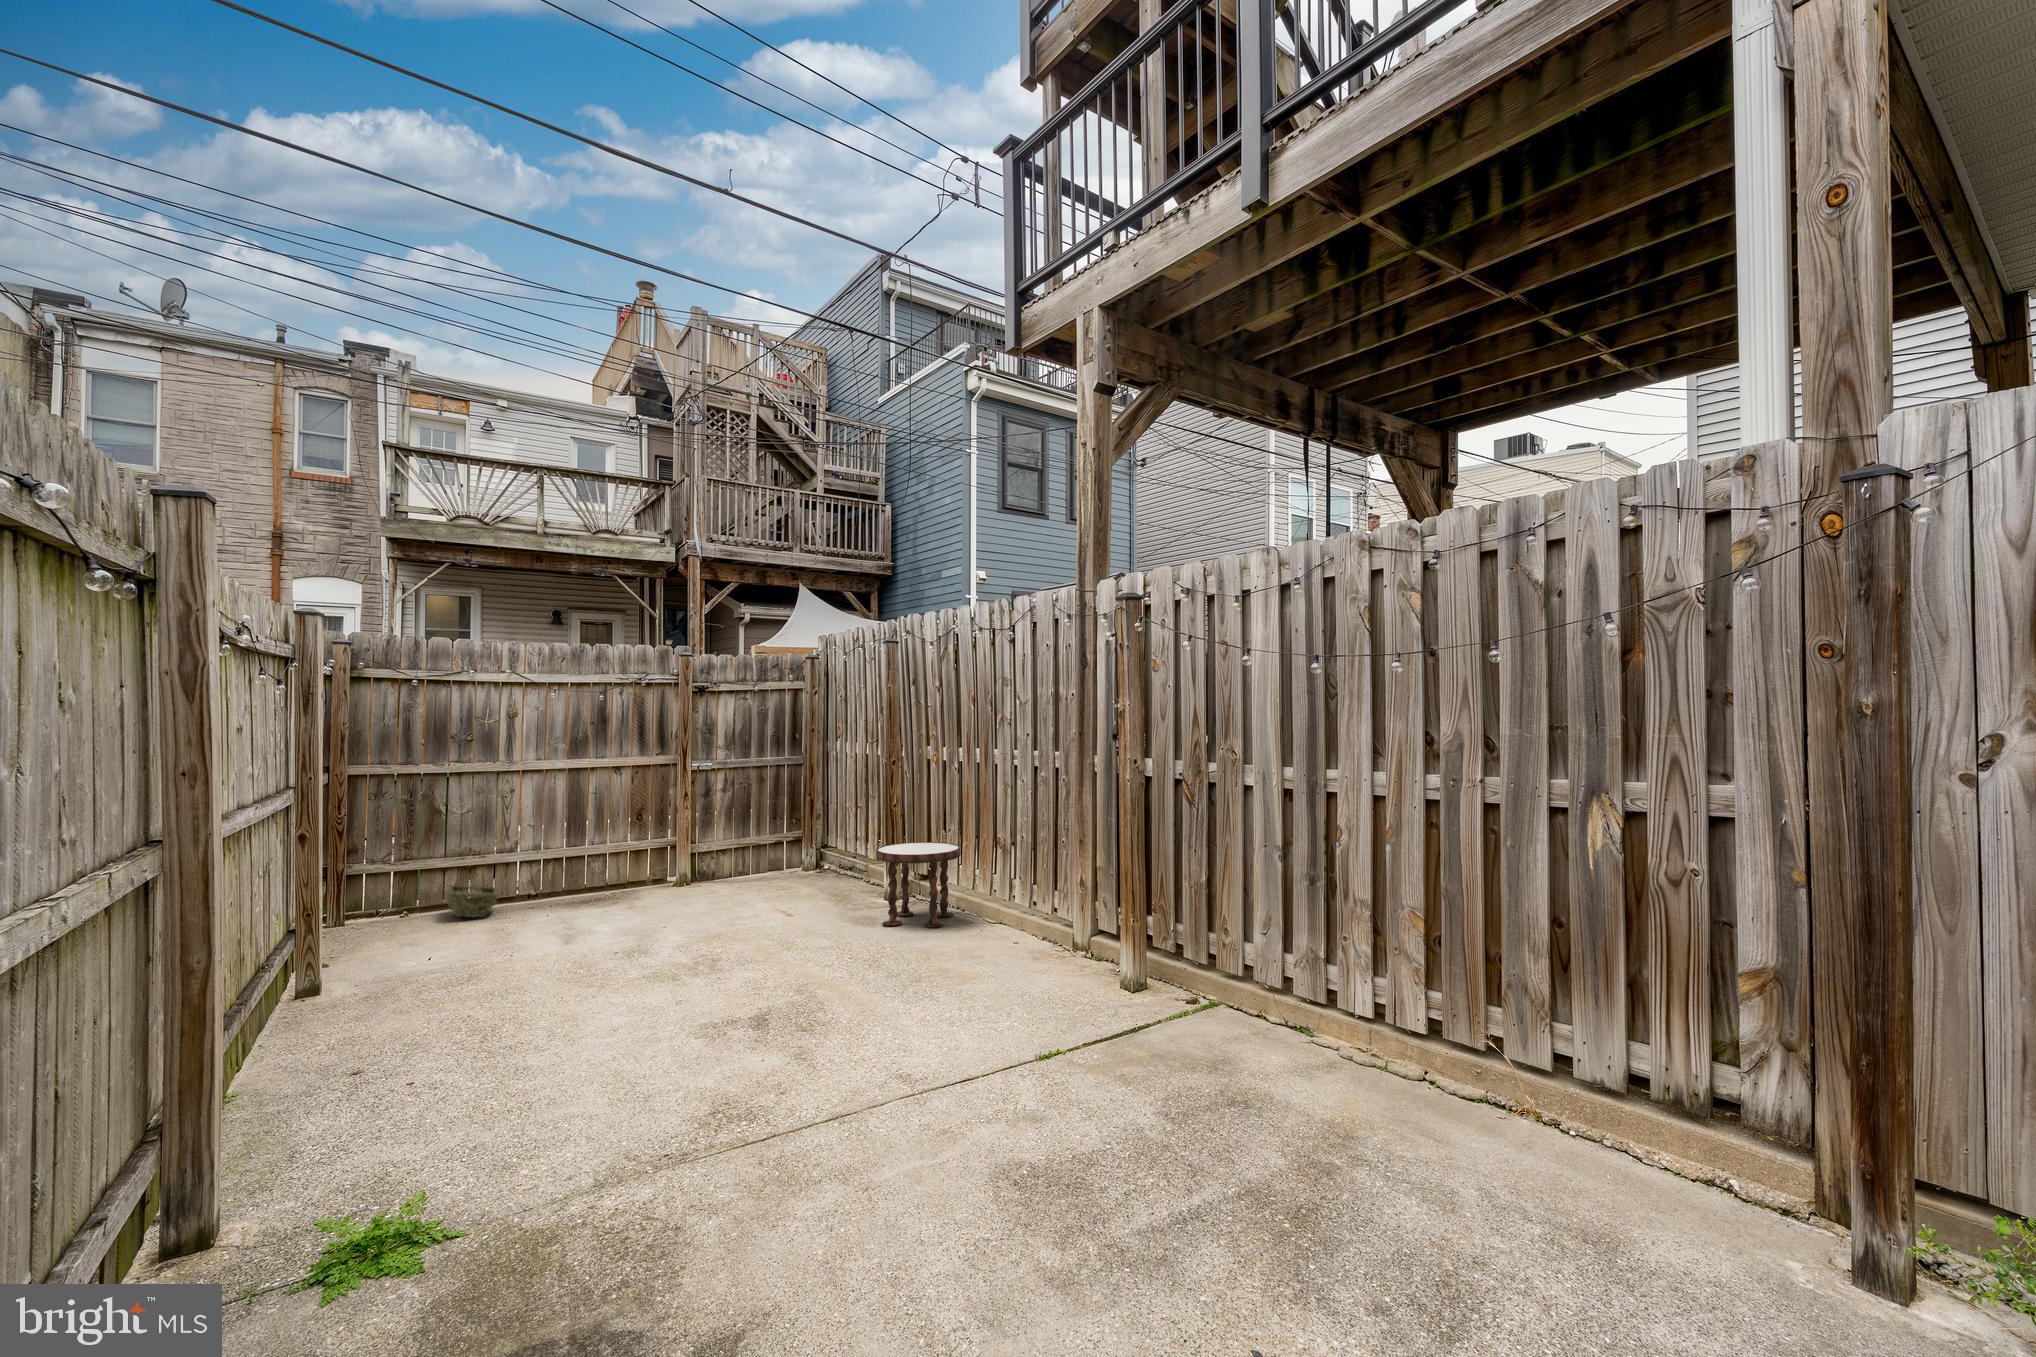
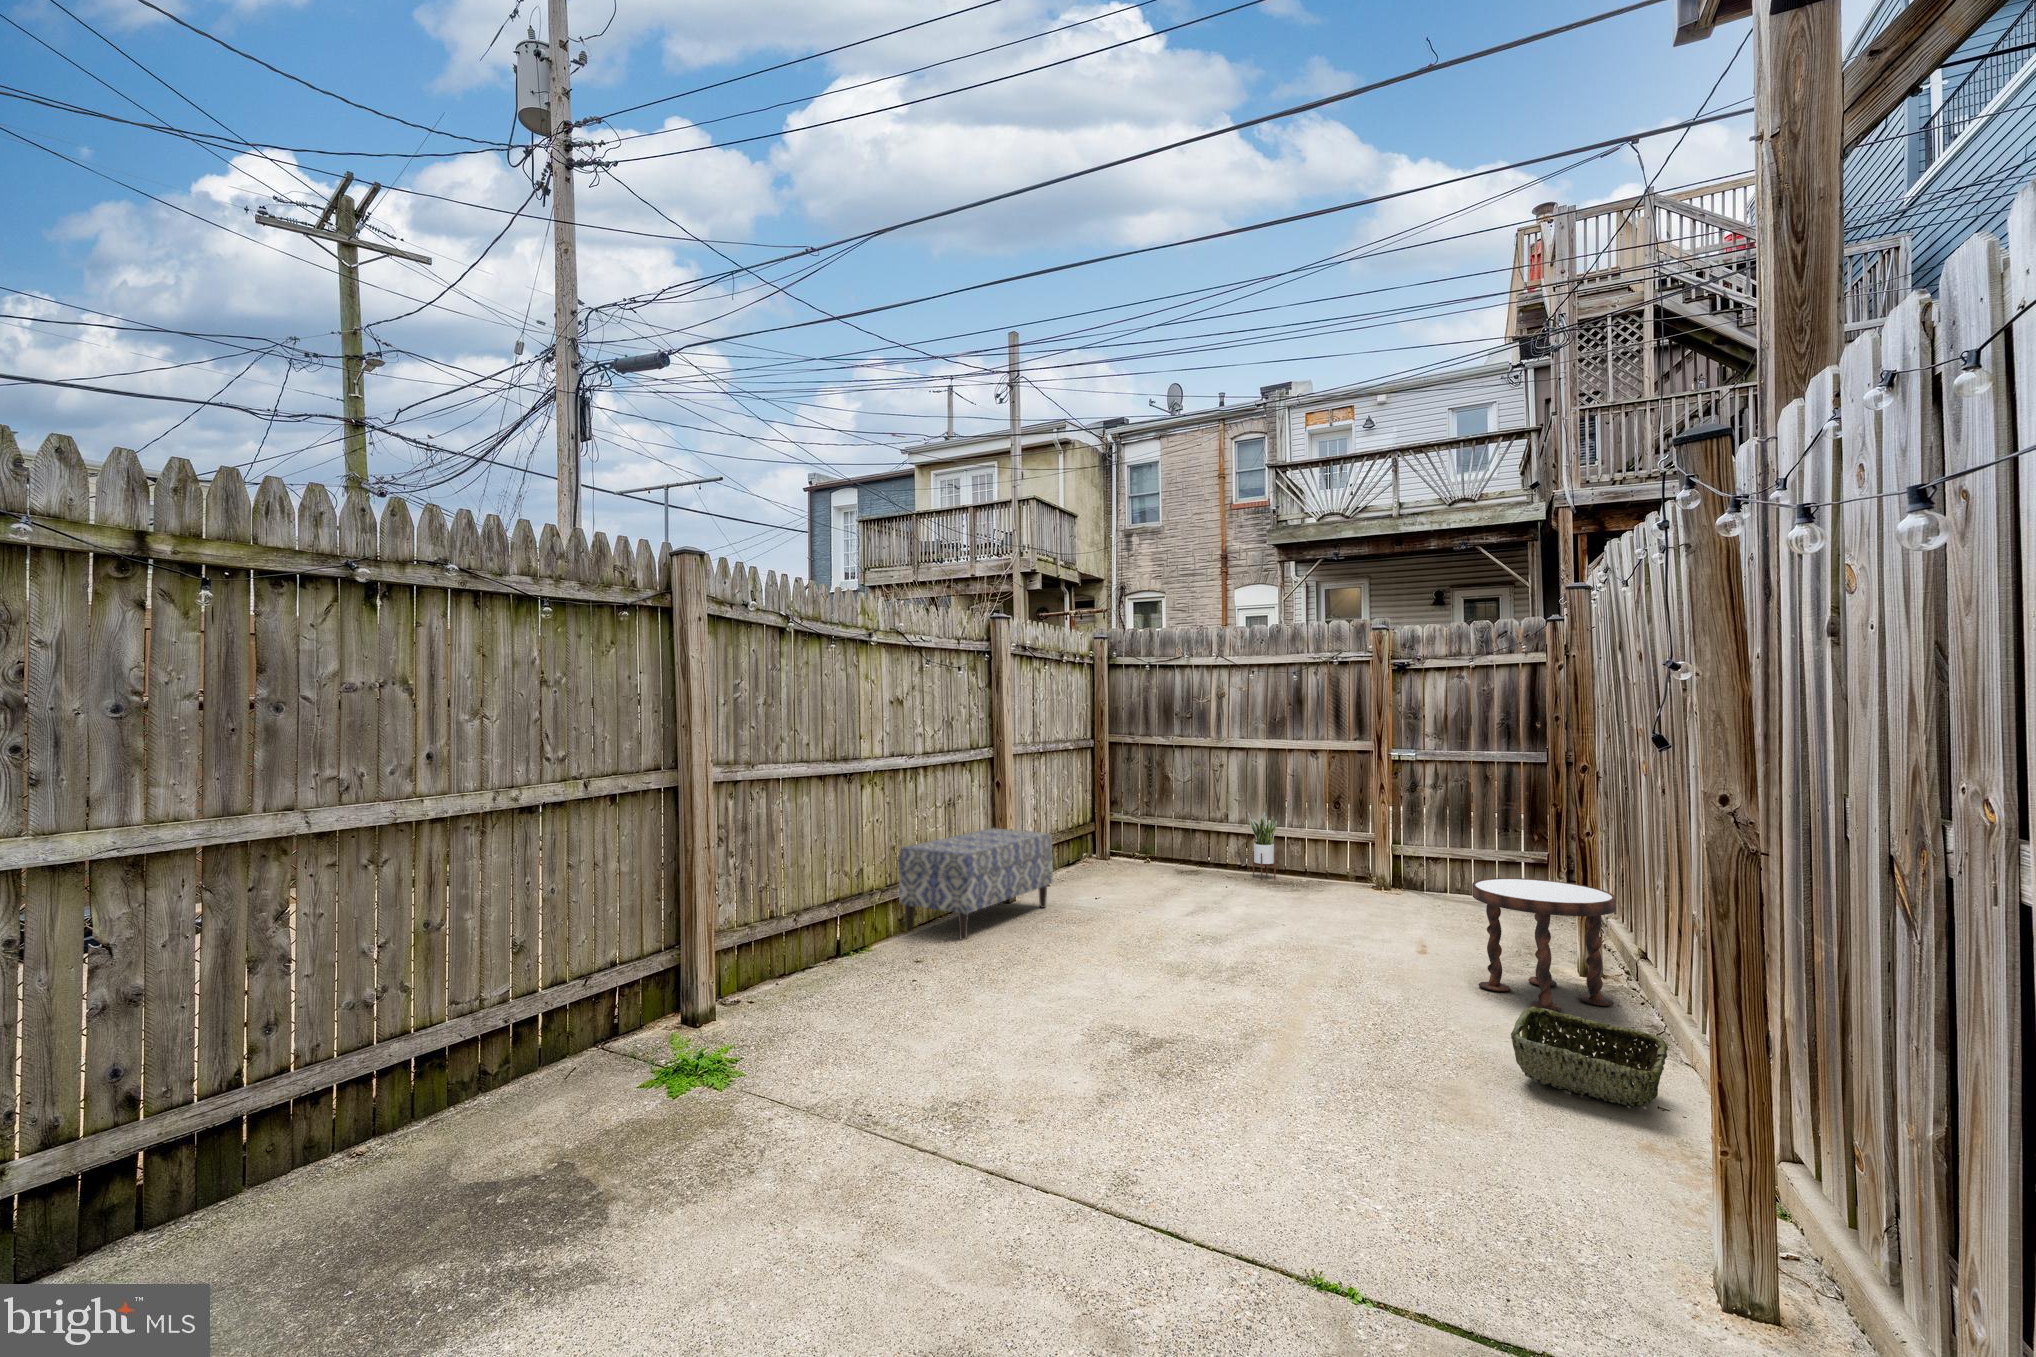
potted plant: none [554,834,582,903] -> present [1248,813,1277,880]
woven basket: present [448,885,498,918] -> present [1511,1007,1668,1106]
bench: none [256,887,415,1059] -> present [899,828,1053,940]

